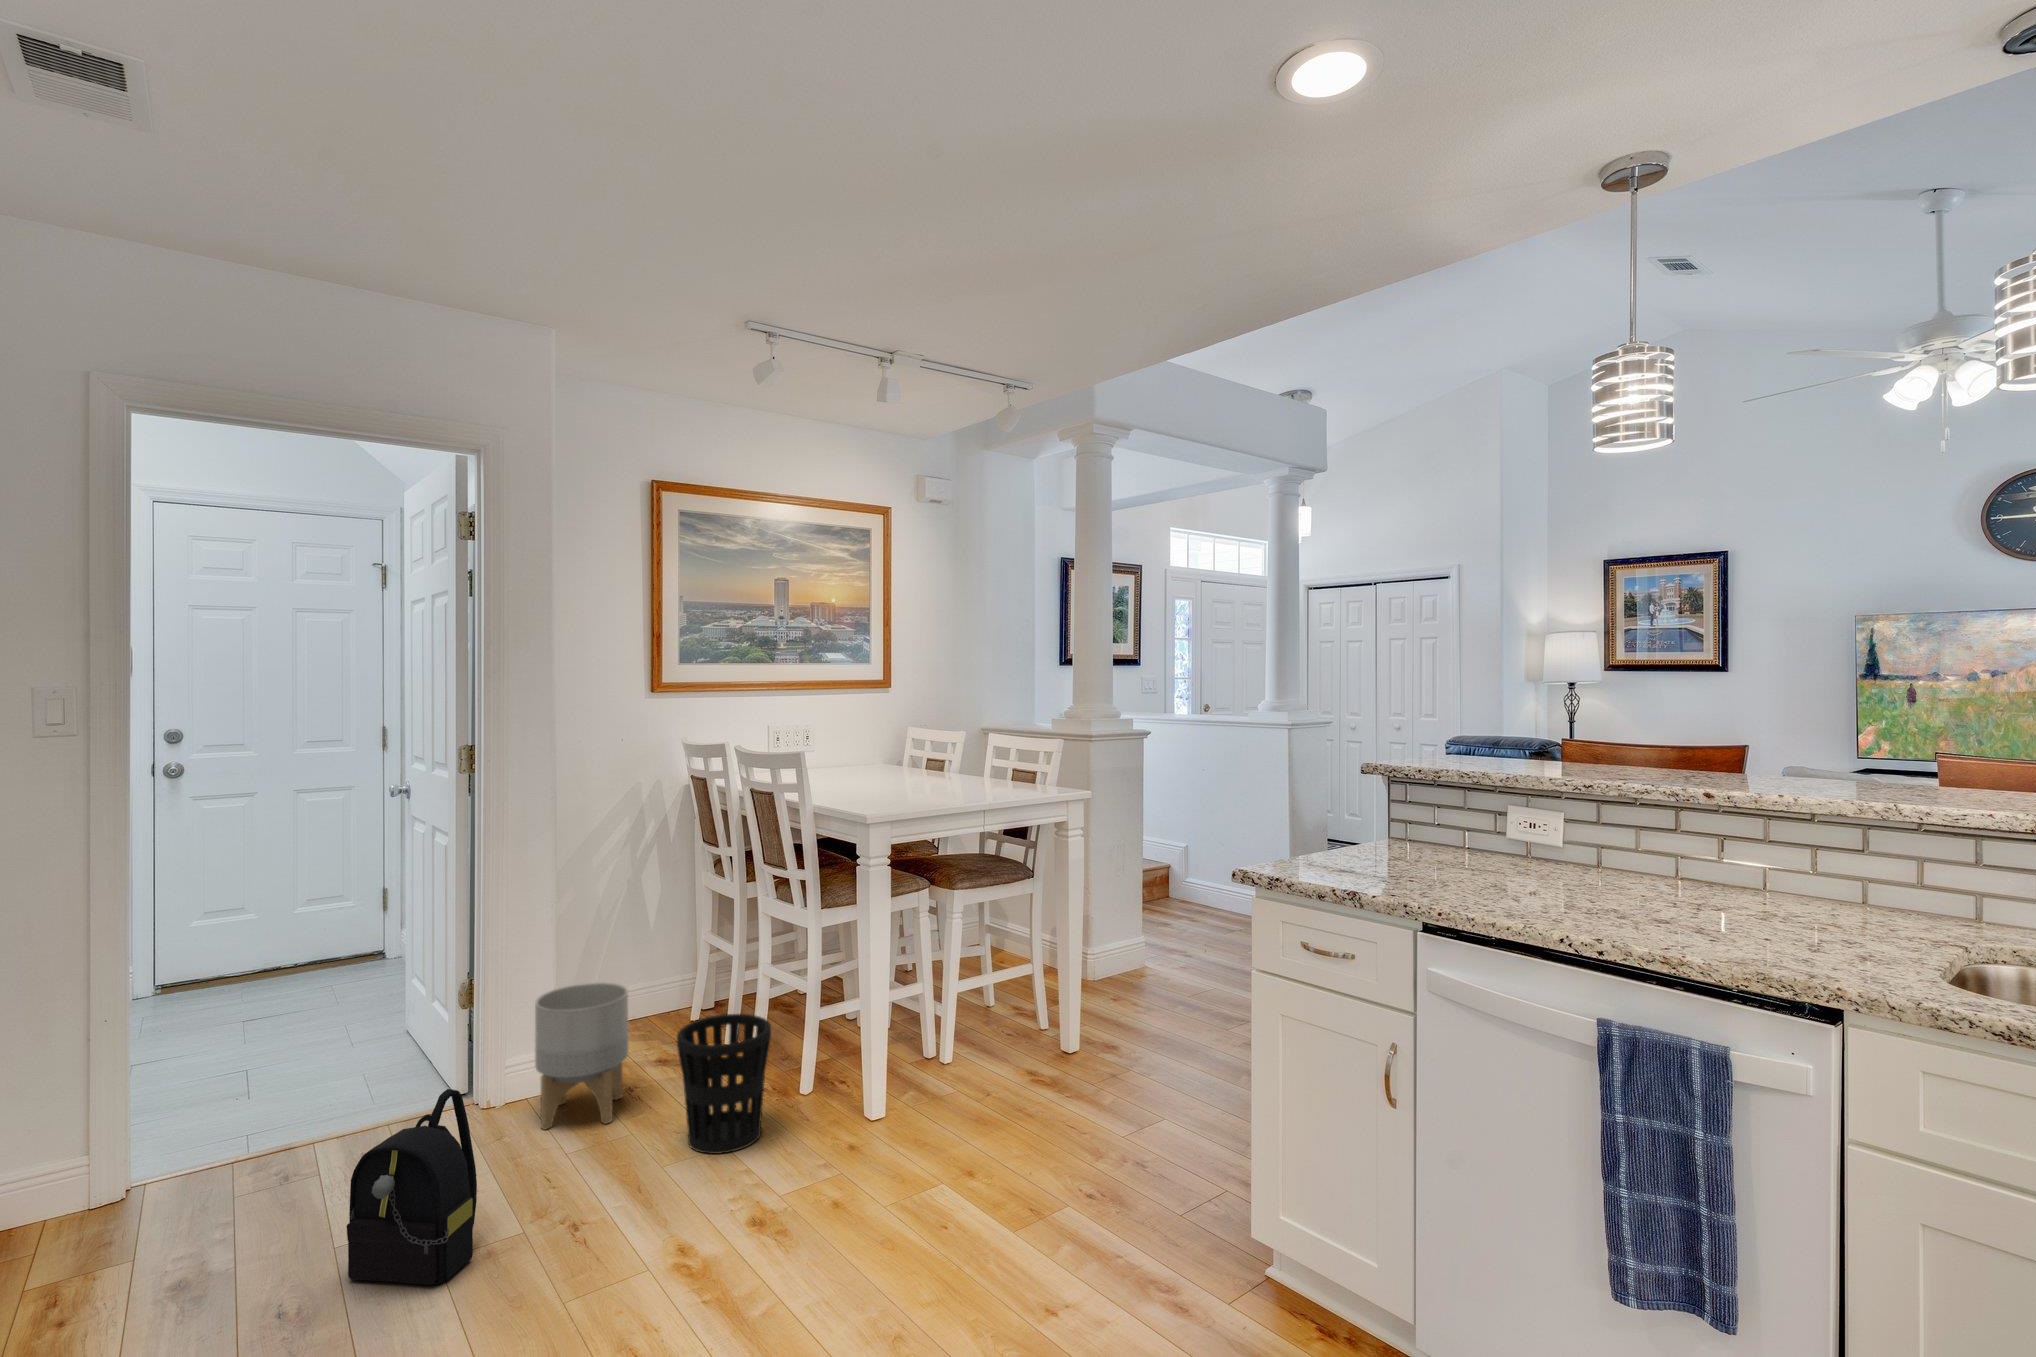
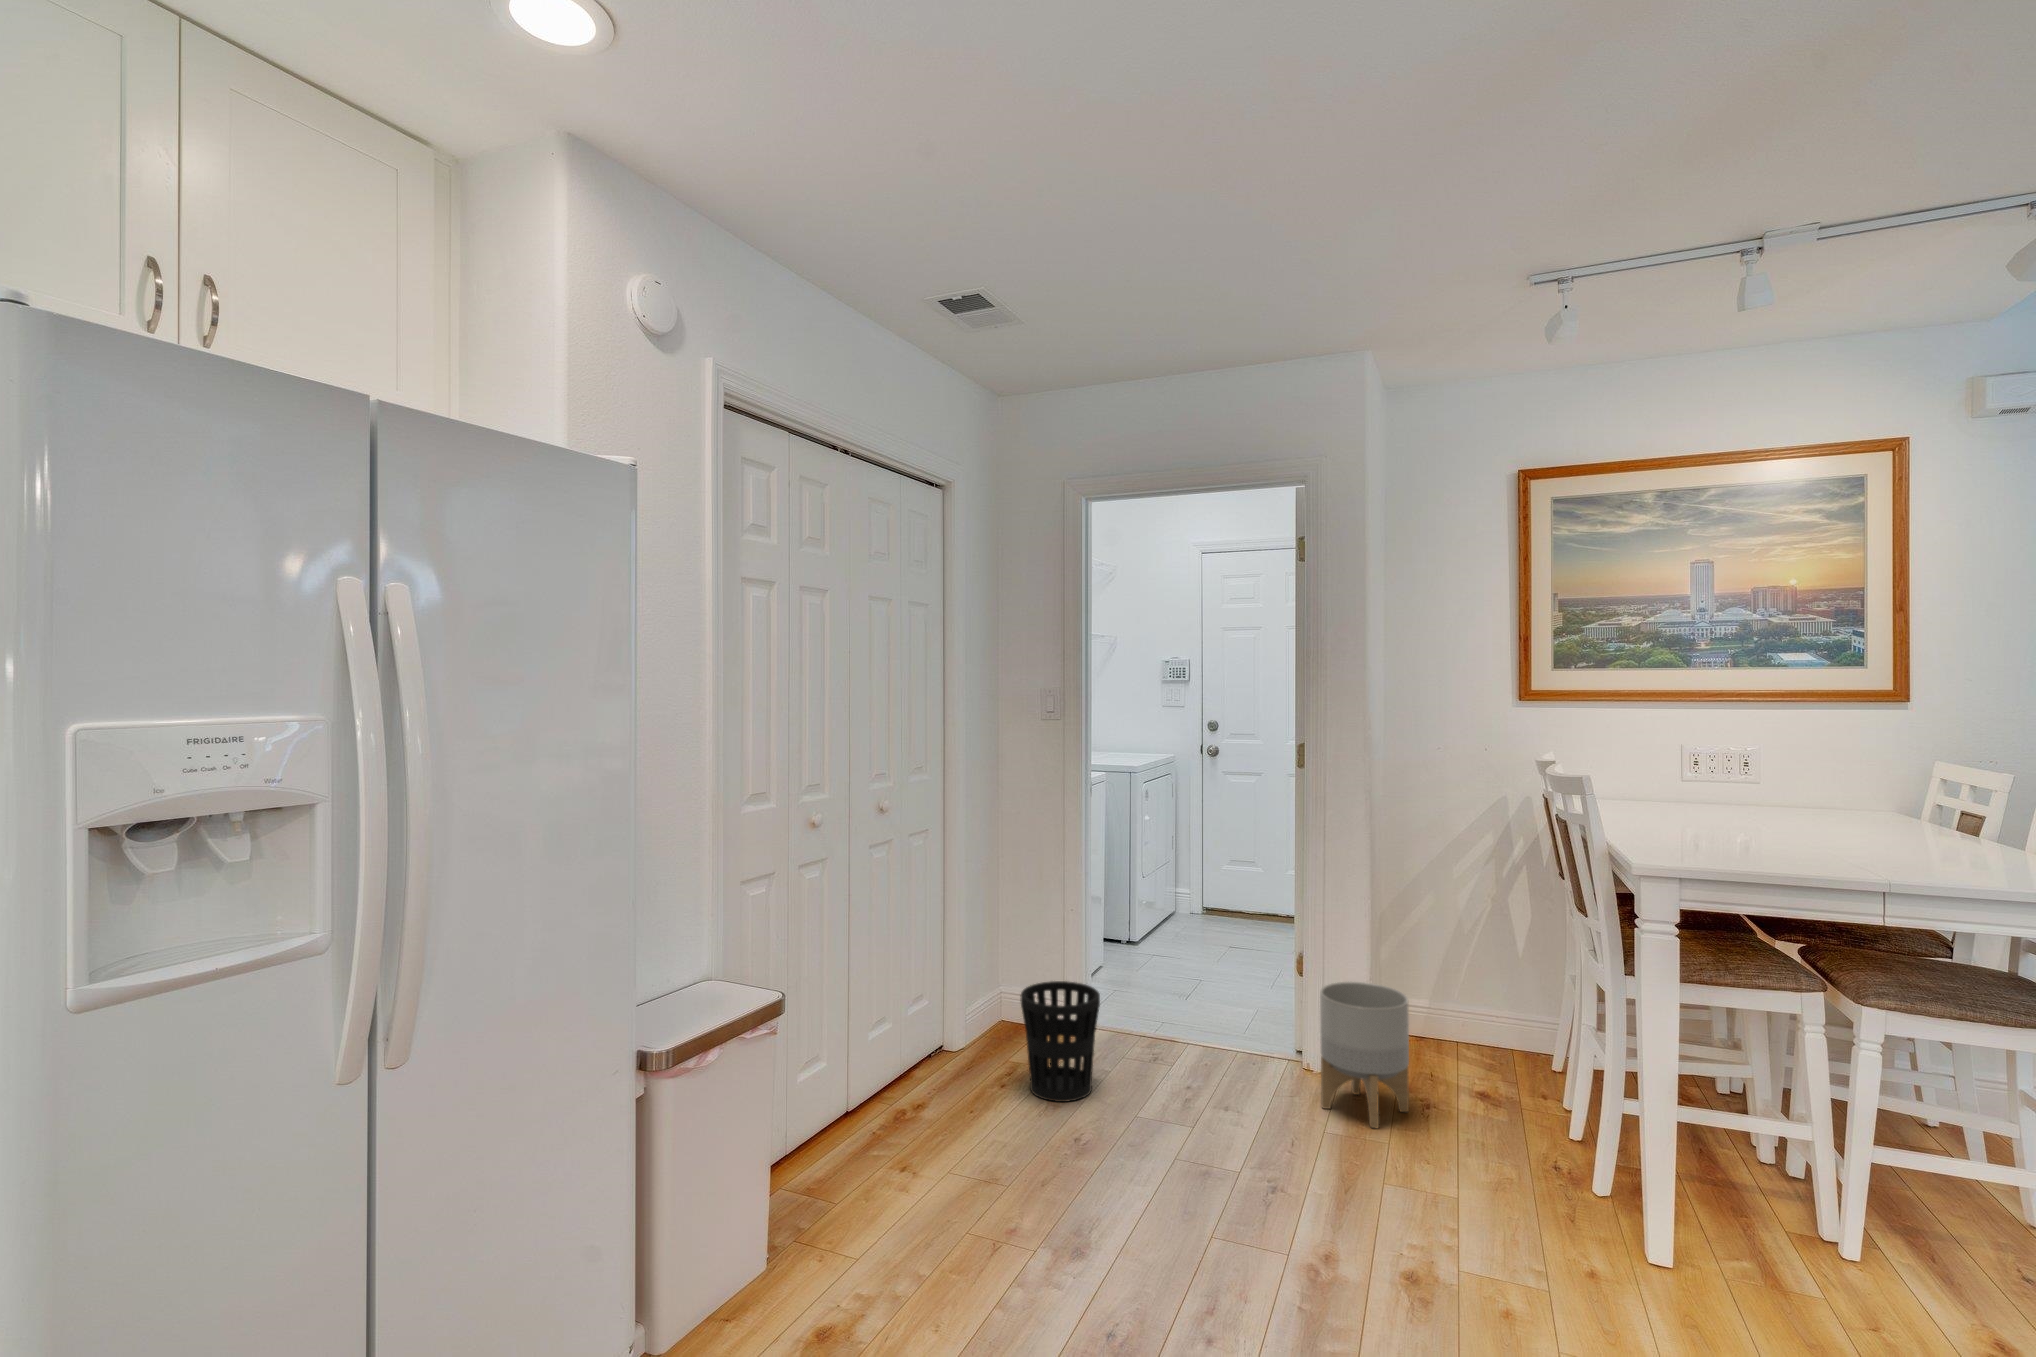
wastebasket: present [677,1014,771,1154] -> present [1020,981,1100,1102]
backpack: present [347,1089,477,1285] -> none [1109,1026,1205,1179]

